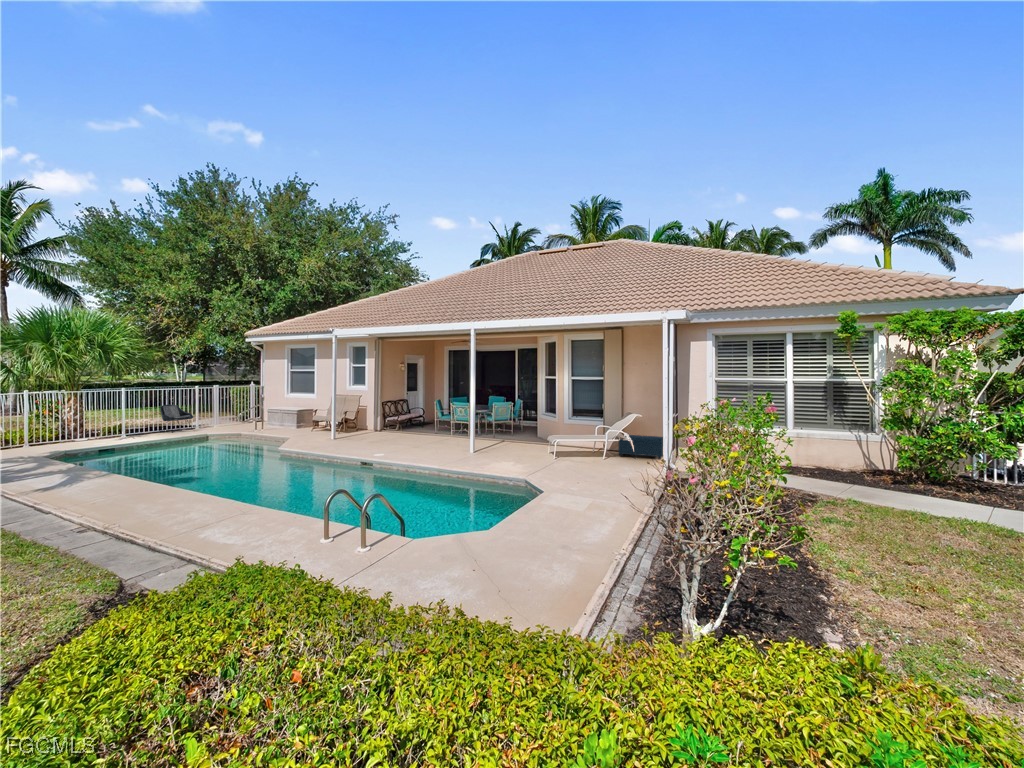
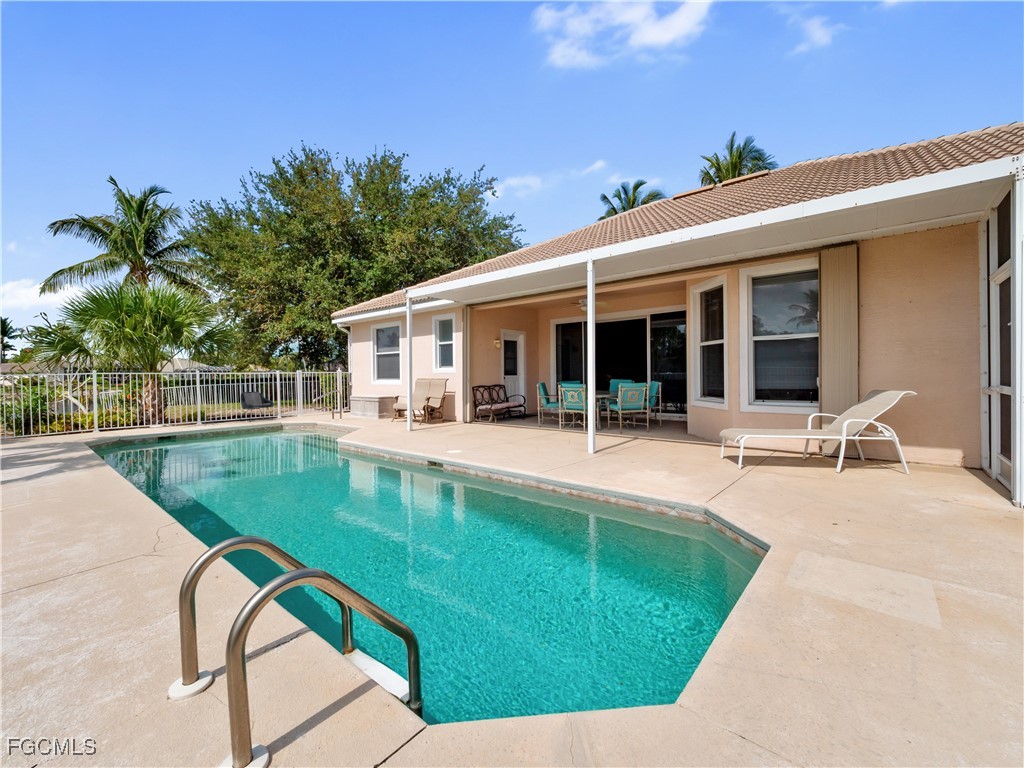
bench: present [618,435,663,459] -> none [867,427,977,476]

